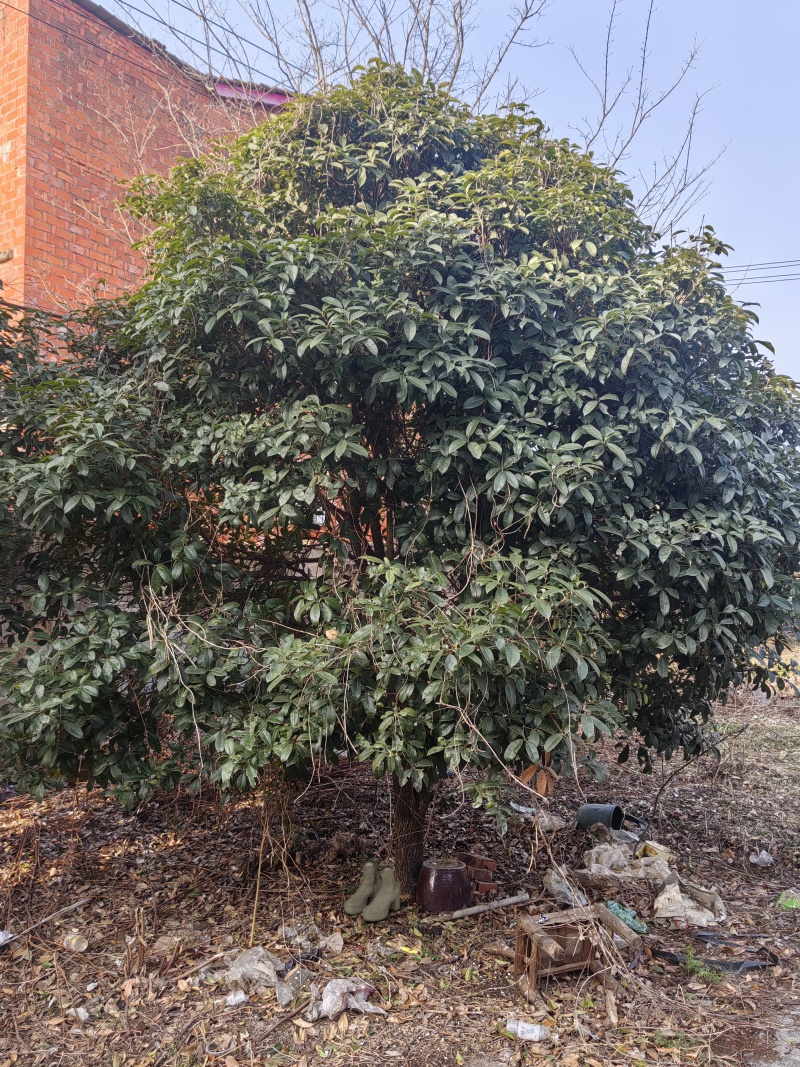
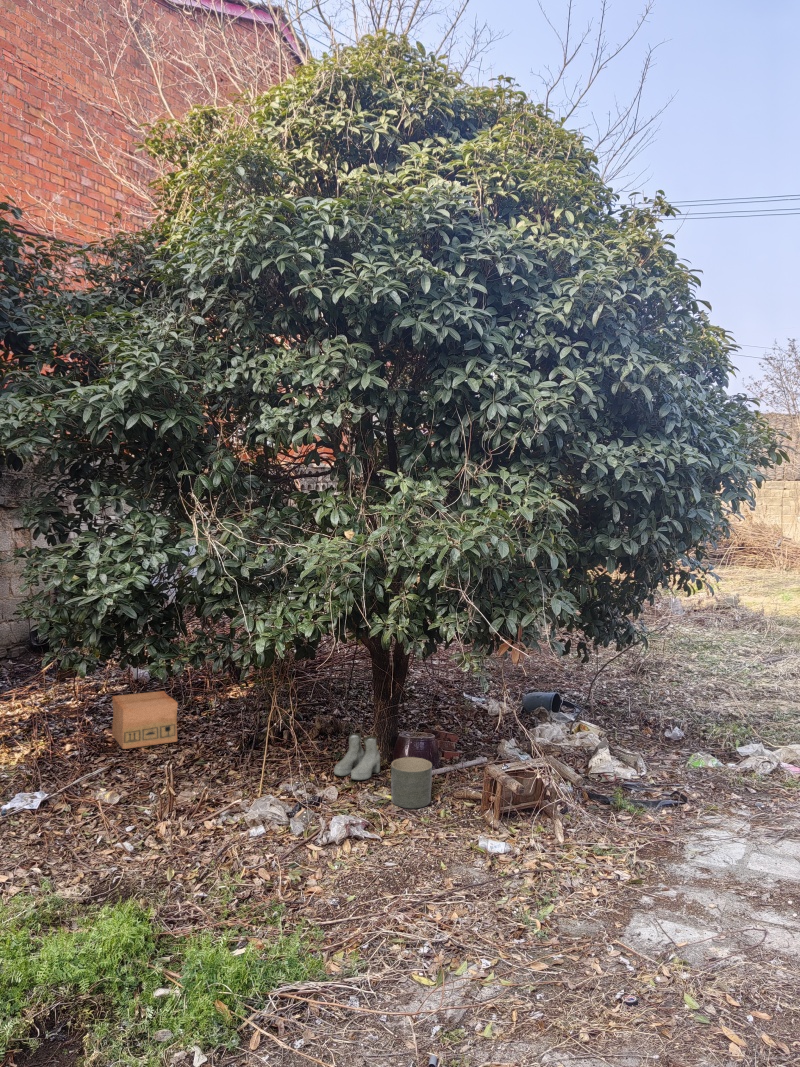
cardboard box: none [108,800,176,873] -> present [112,691,178,749]
planter: none [405,897,455,966] -> present [391,757,432,808]

